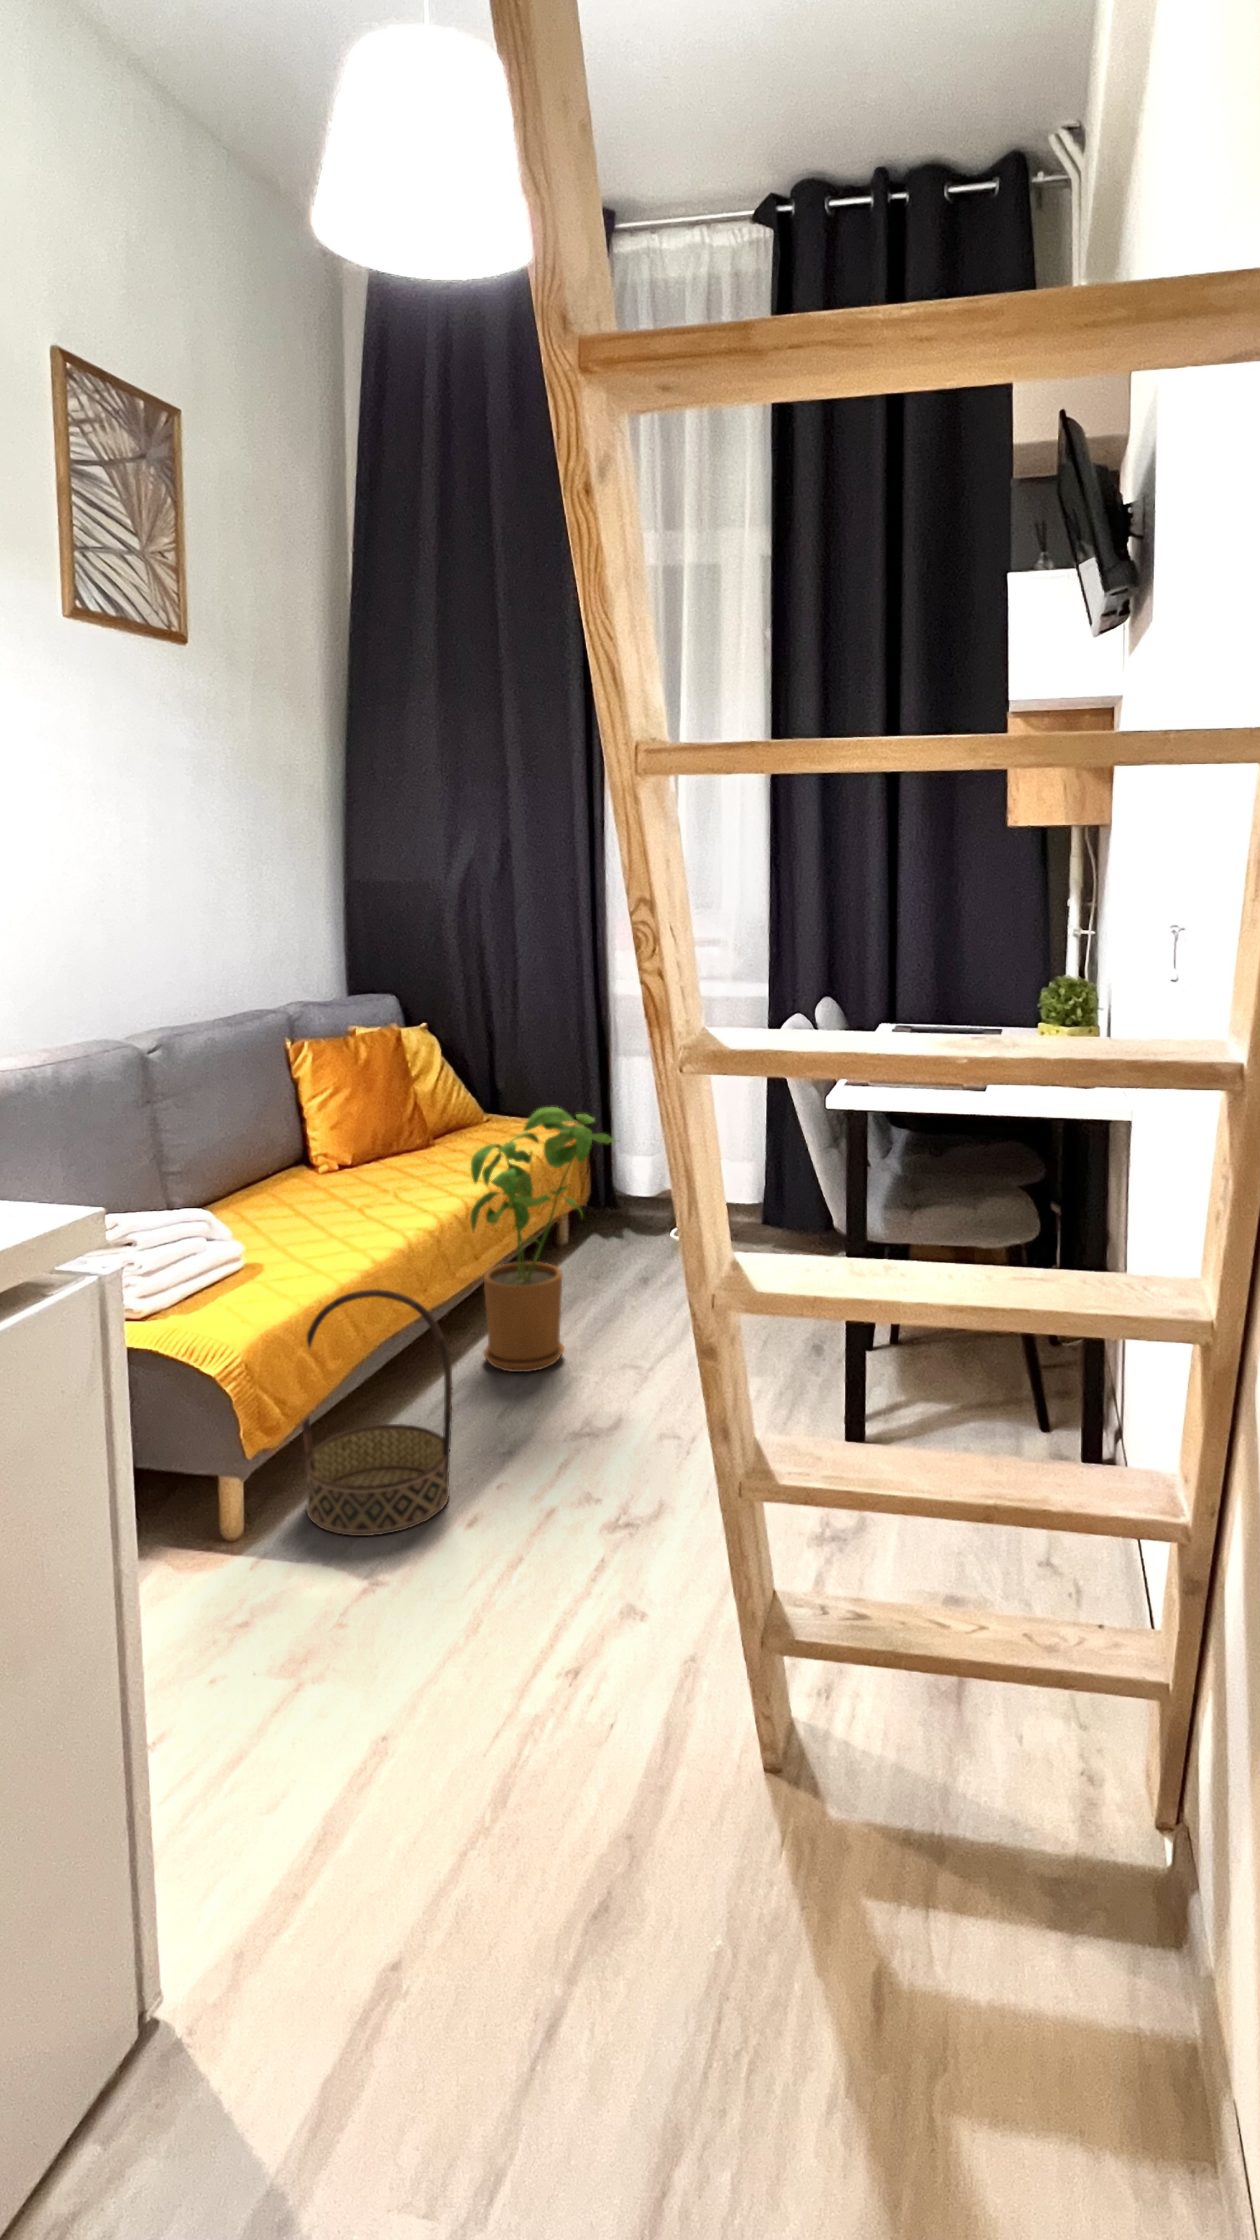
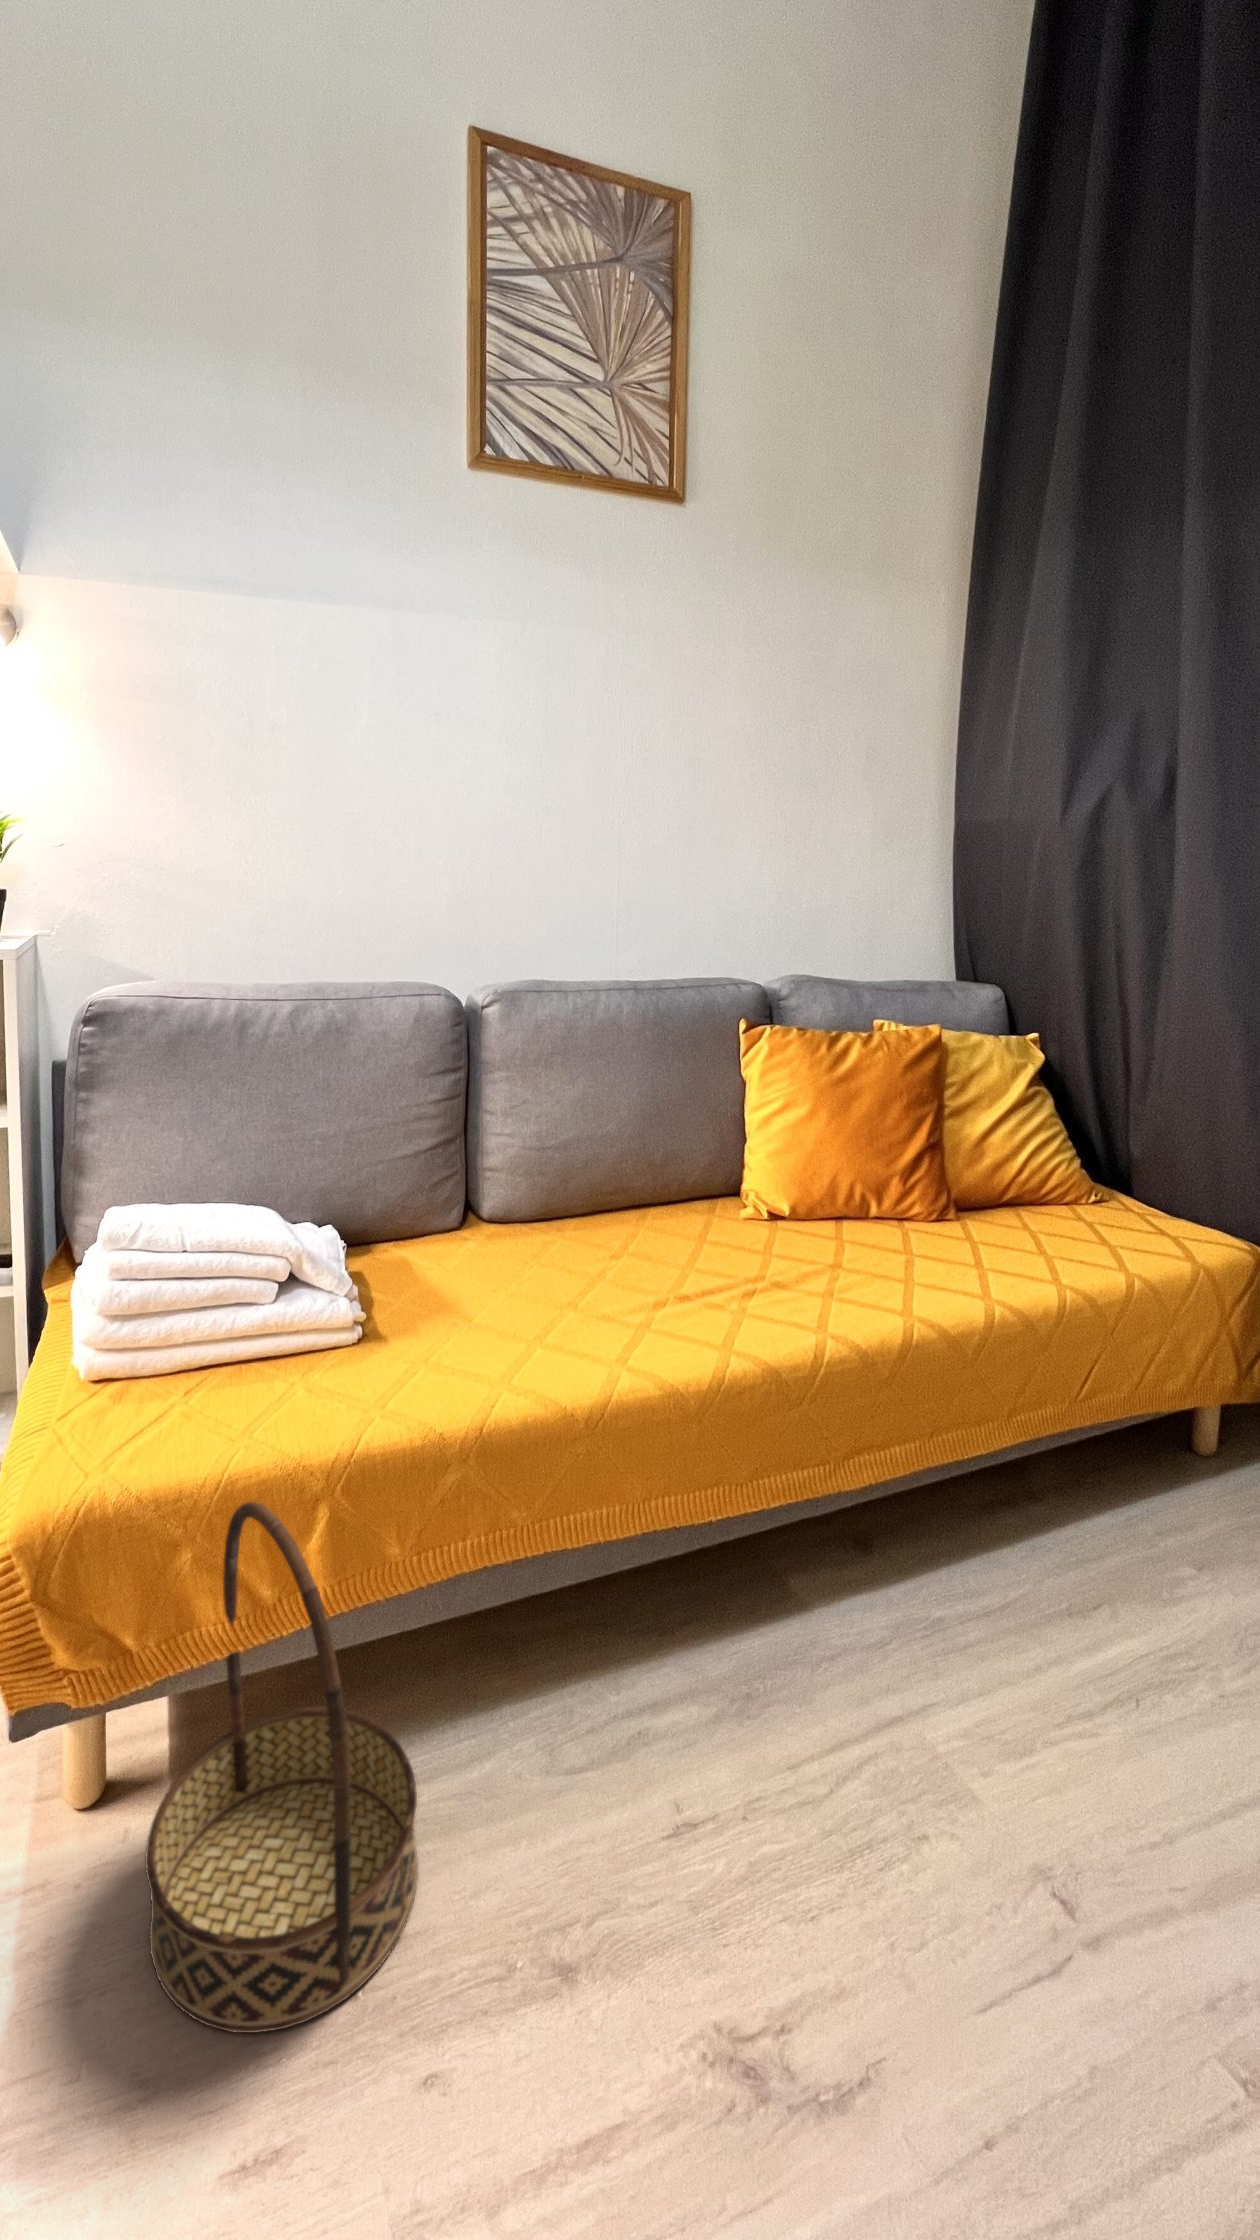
house plant: present [470,1107,616,1372] -> none [746,1234,1063,1726]

